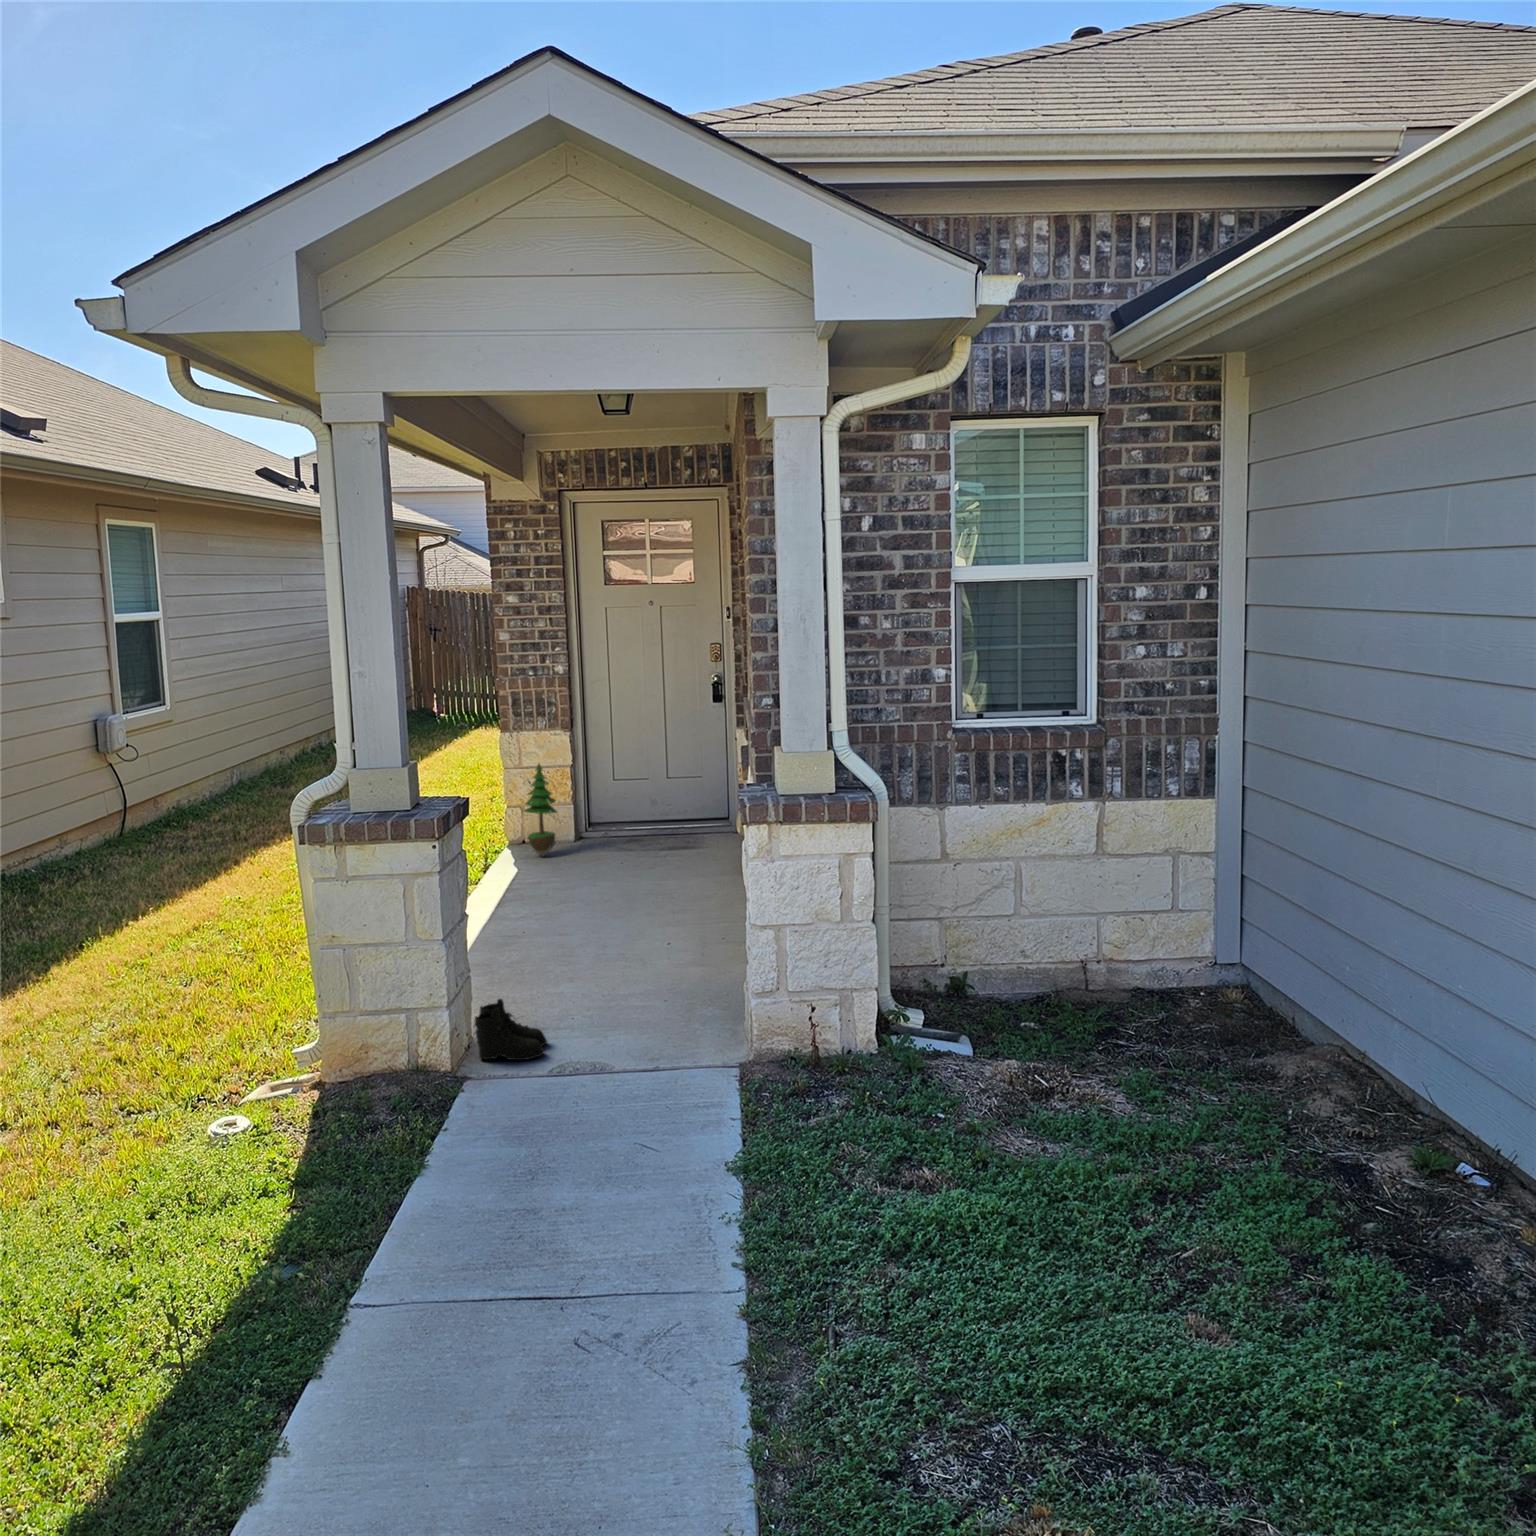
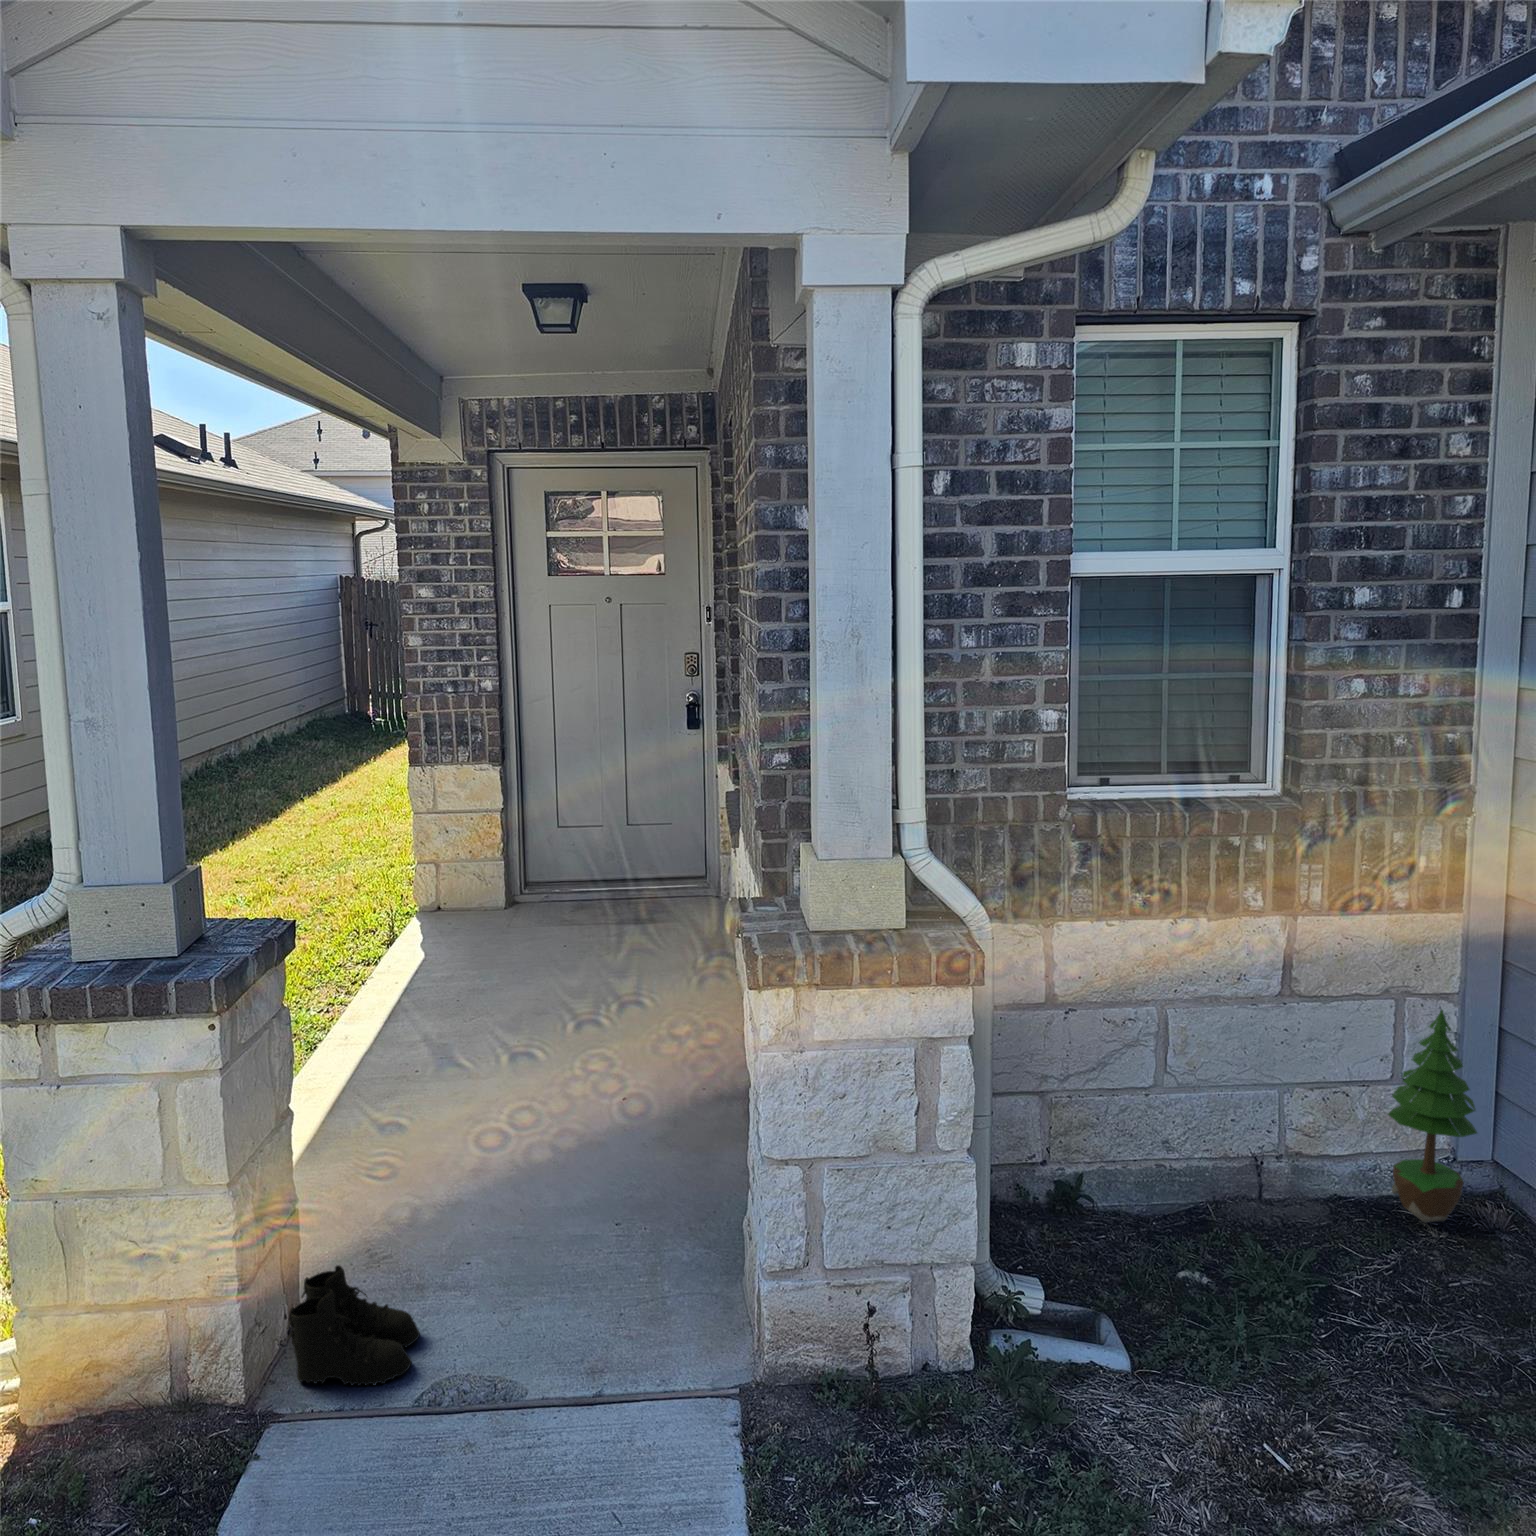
potted tree: present [524,764,557,856] -> present [1388,1010,1477,1223]

